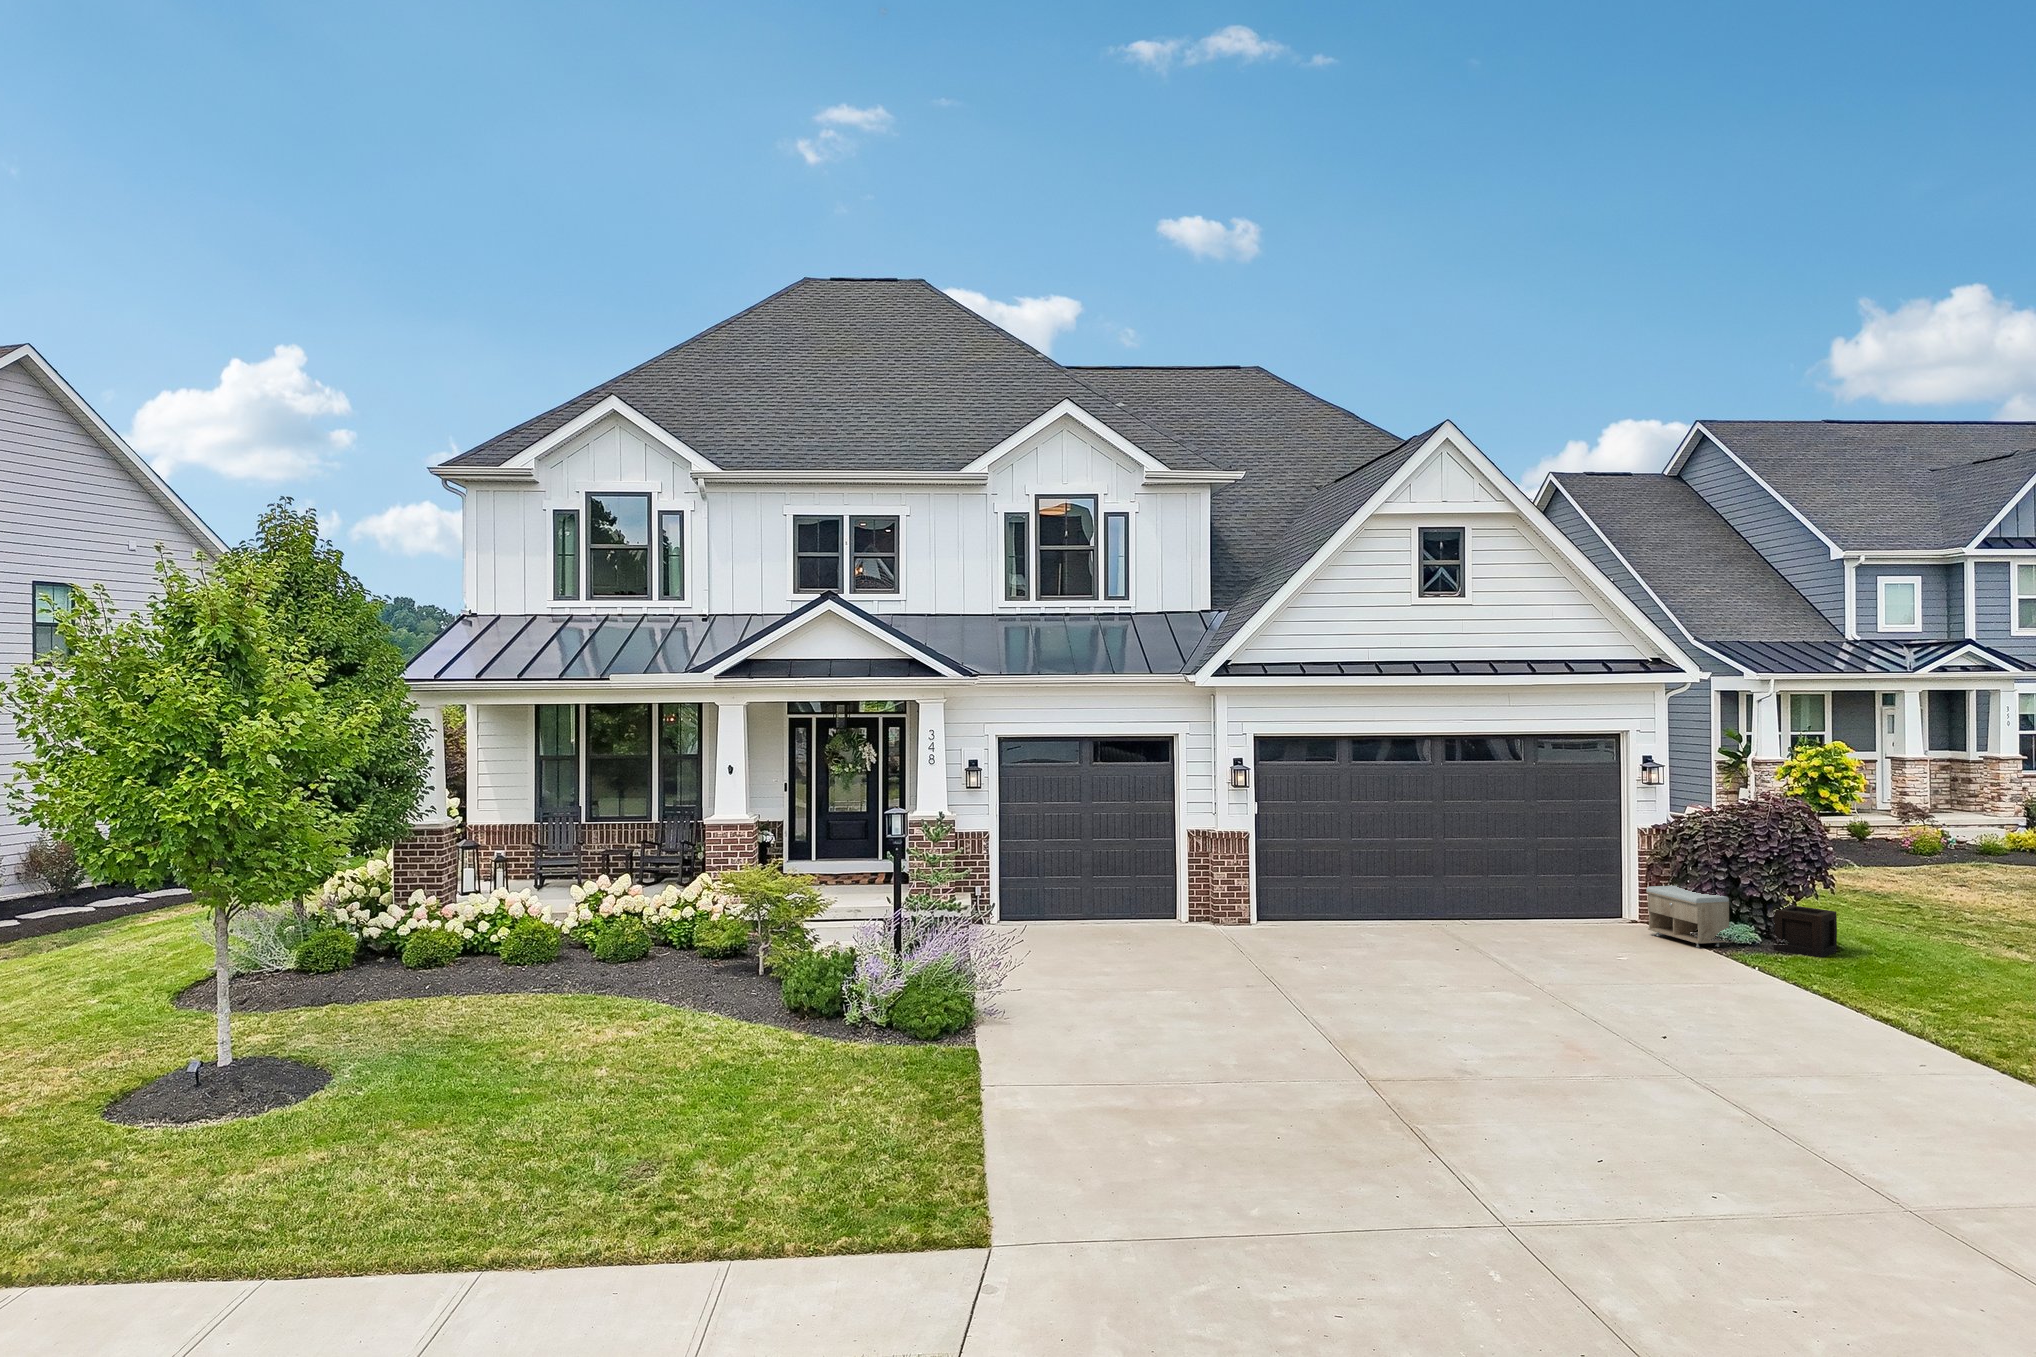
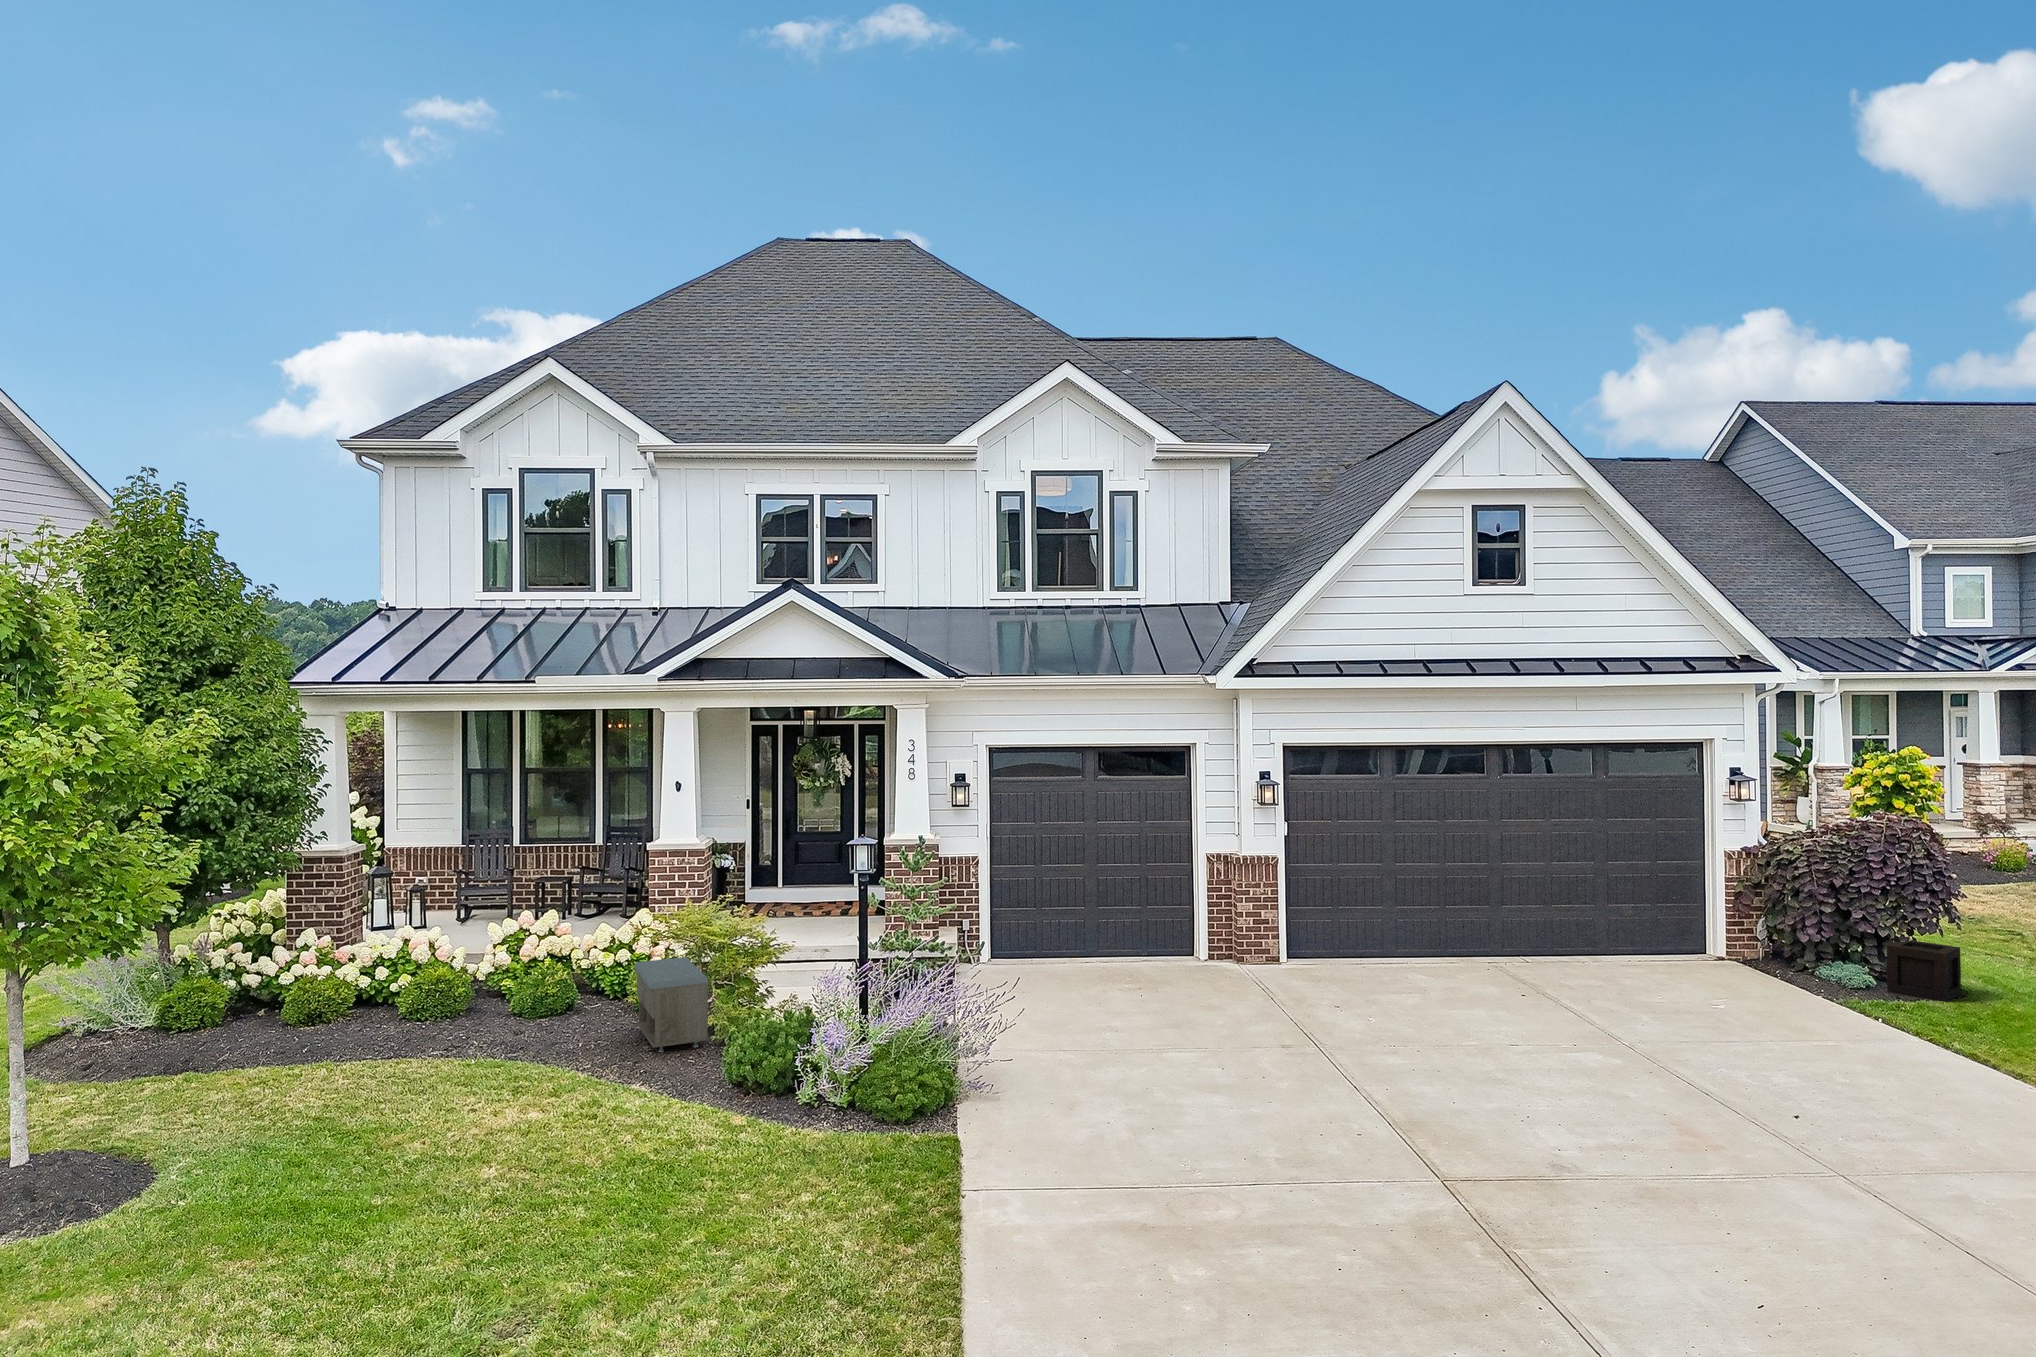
storage bench: present [1646,885,1729,948] -> present [635,957,708,1052]

